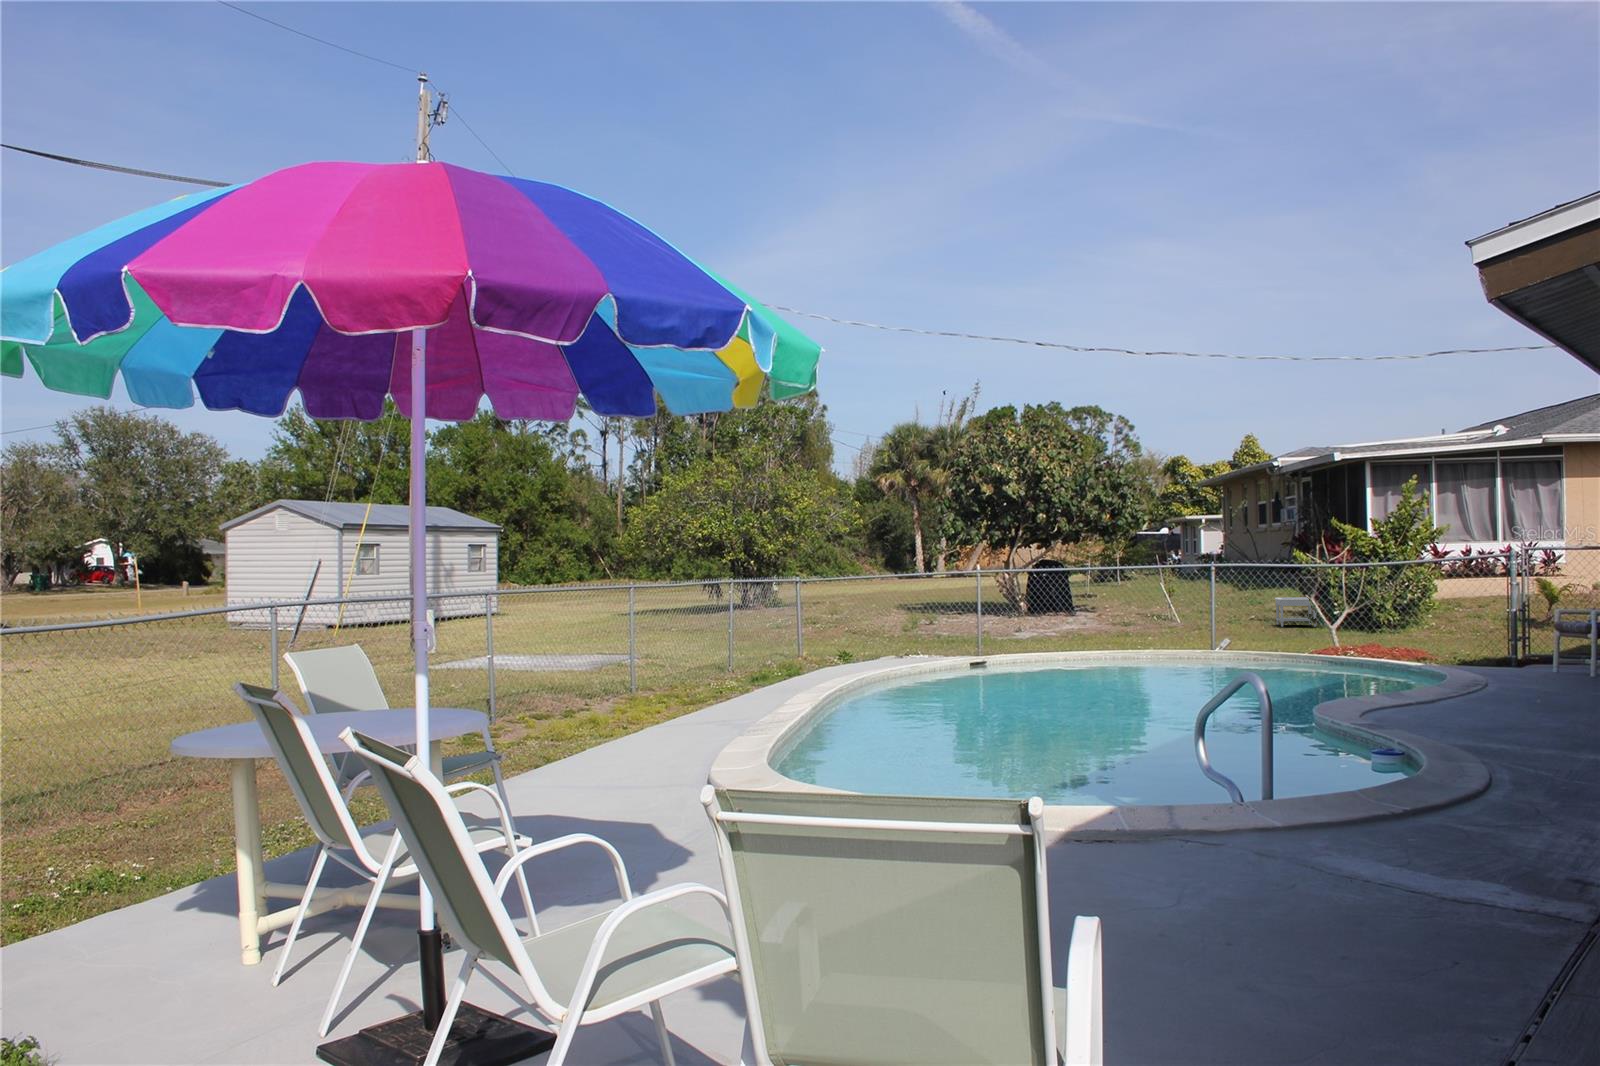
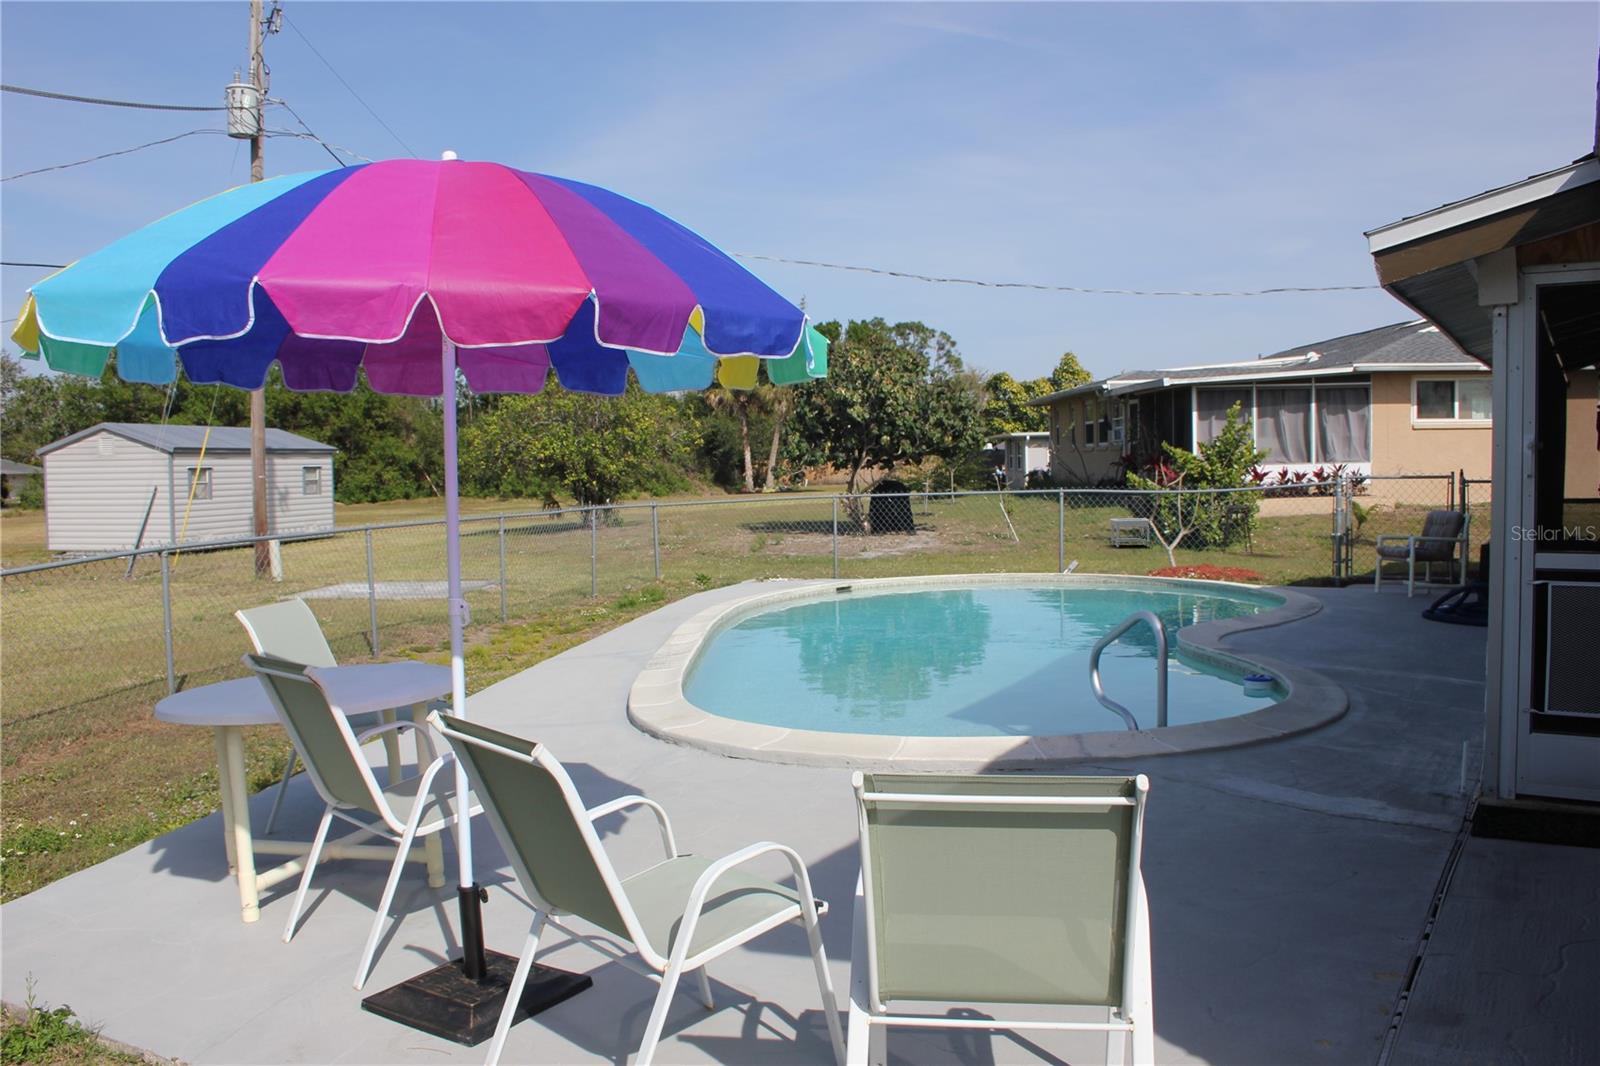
stool: none [1393,584,1427,634] -> present [1222,506,1252,552]

